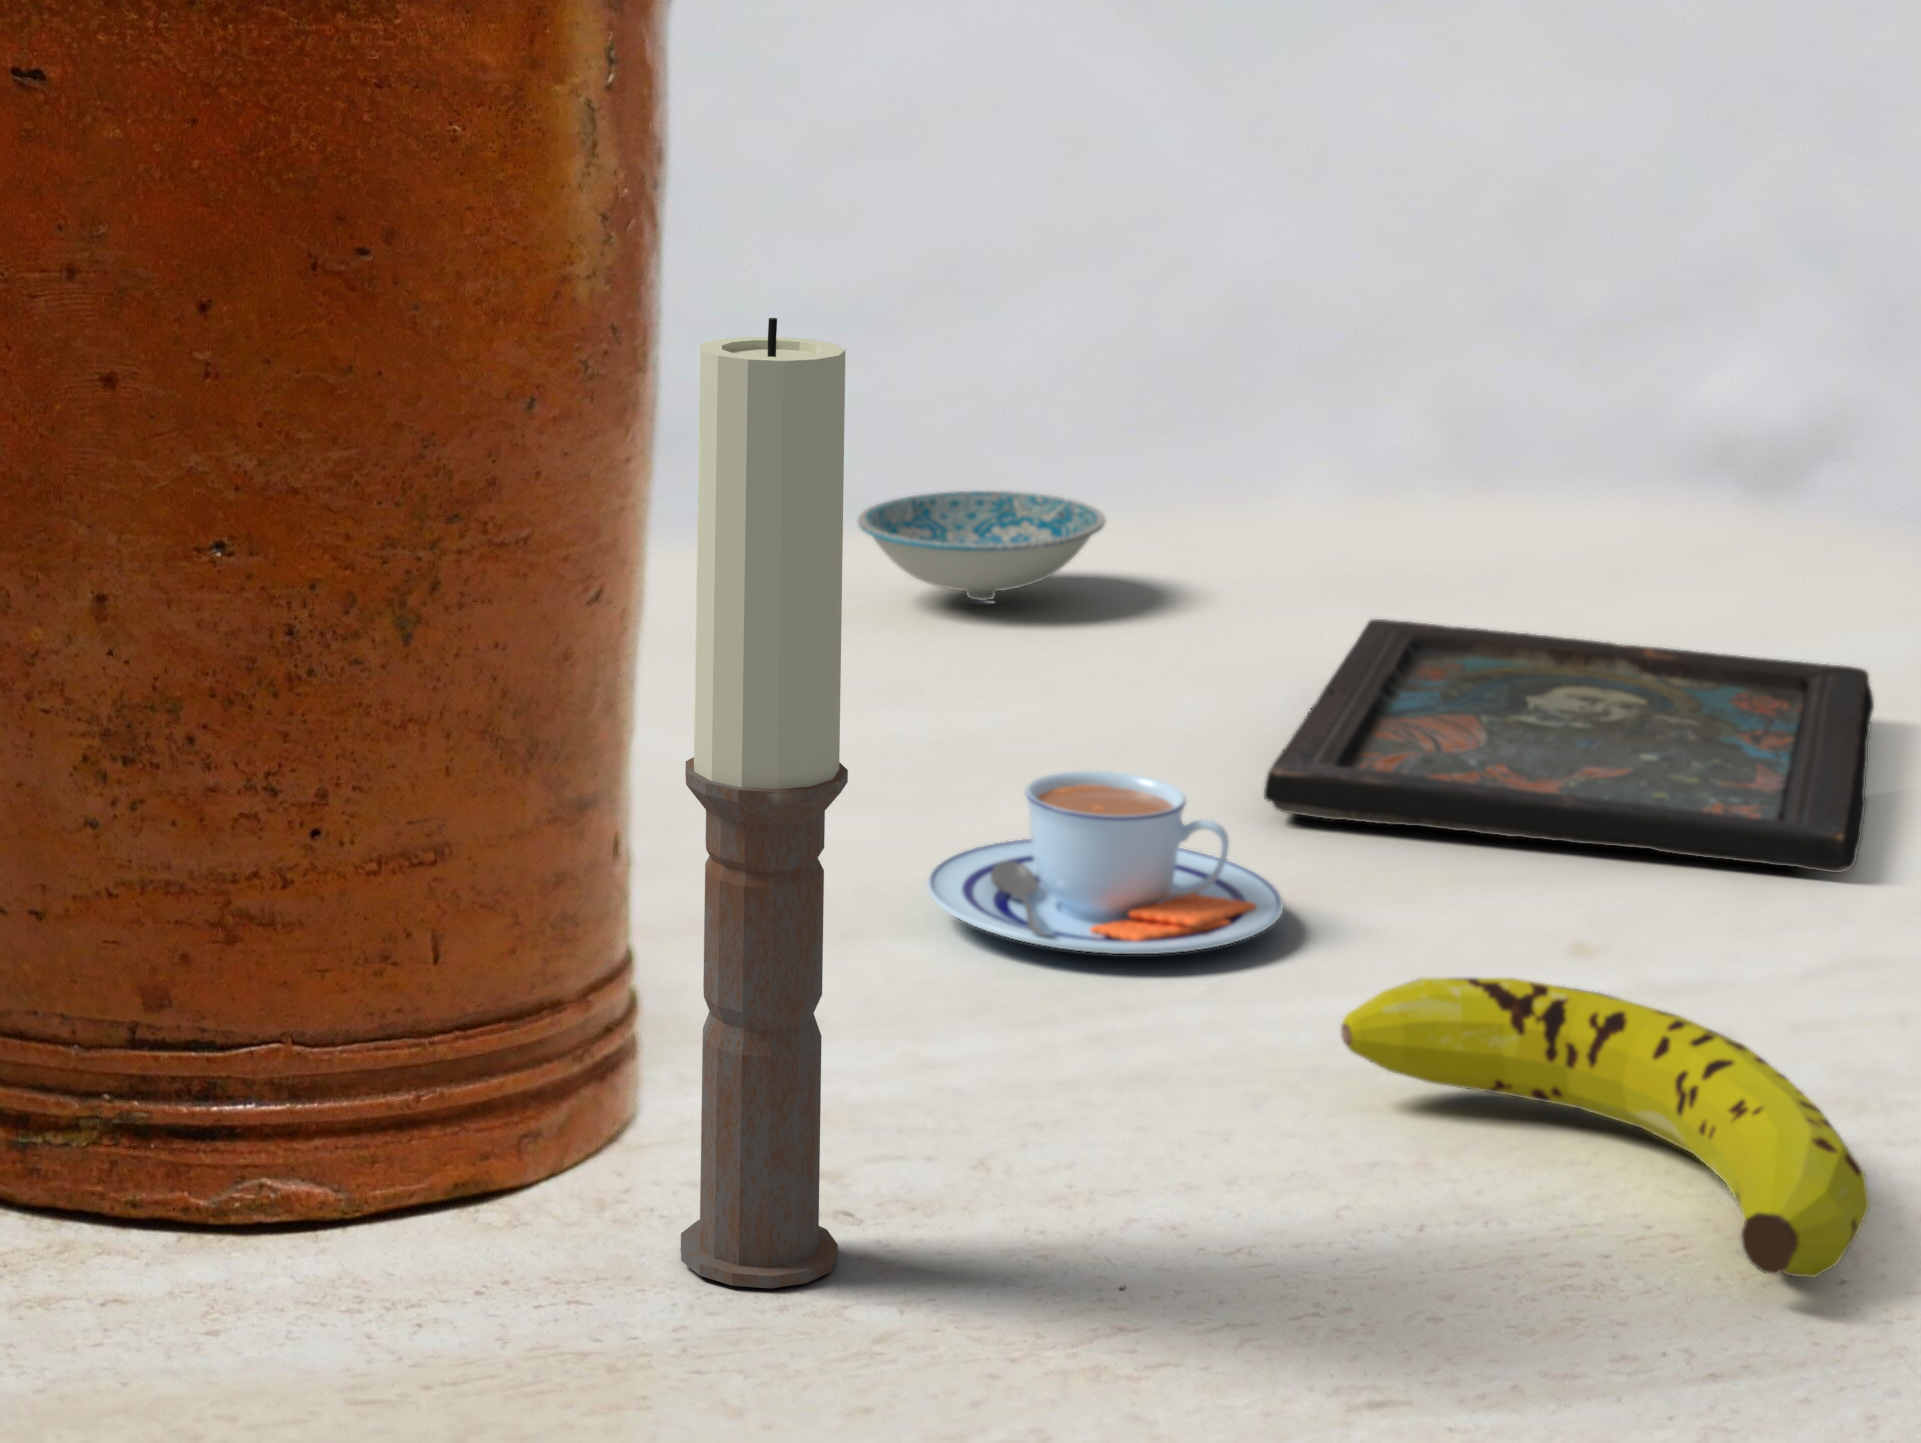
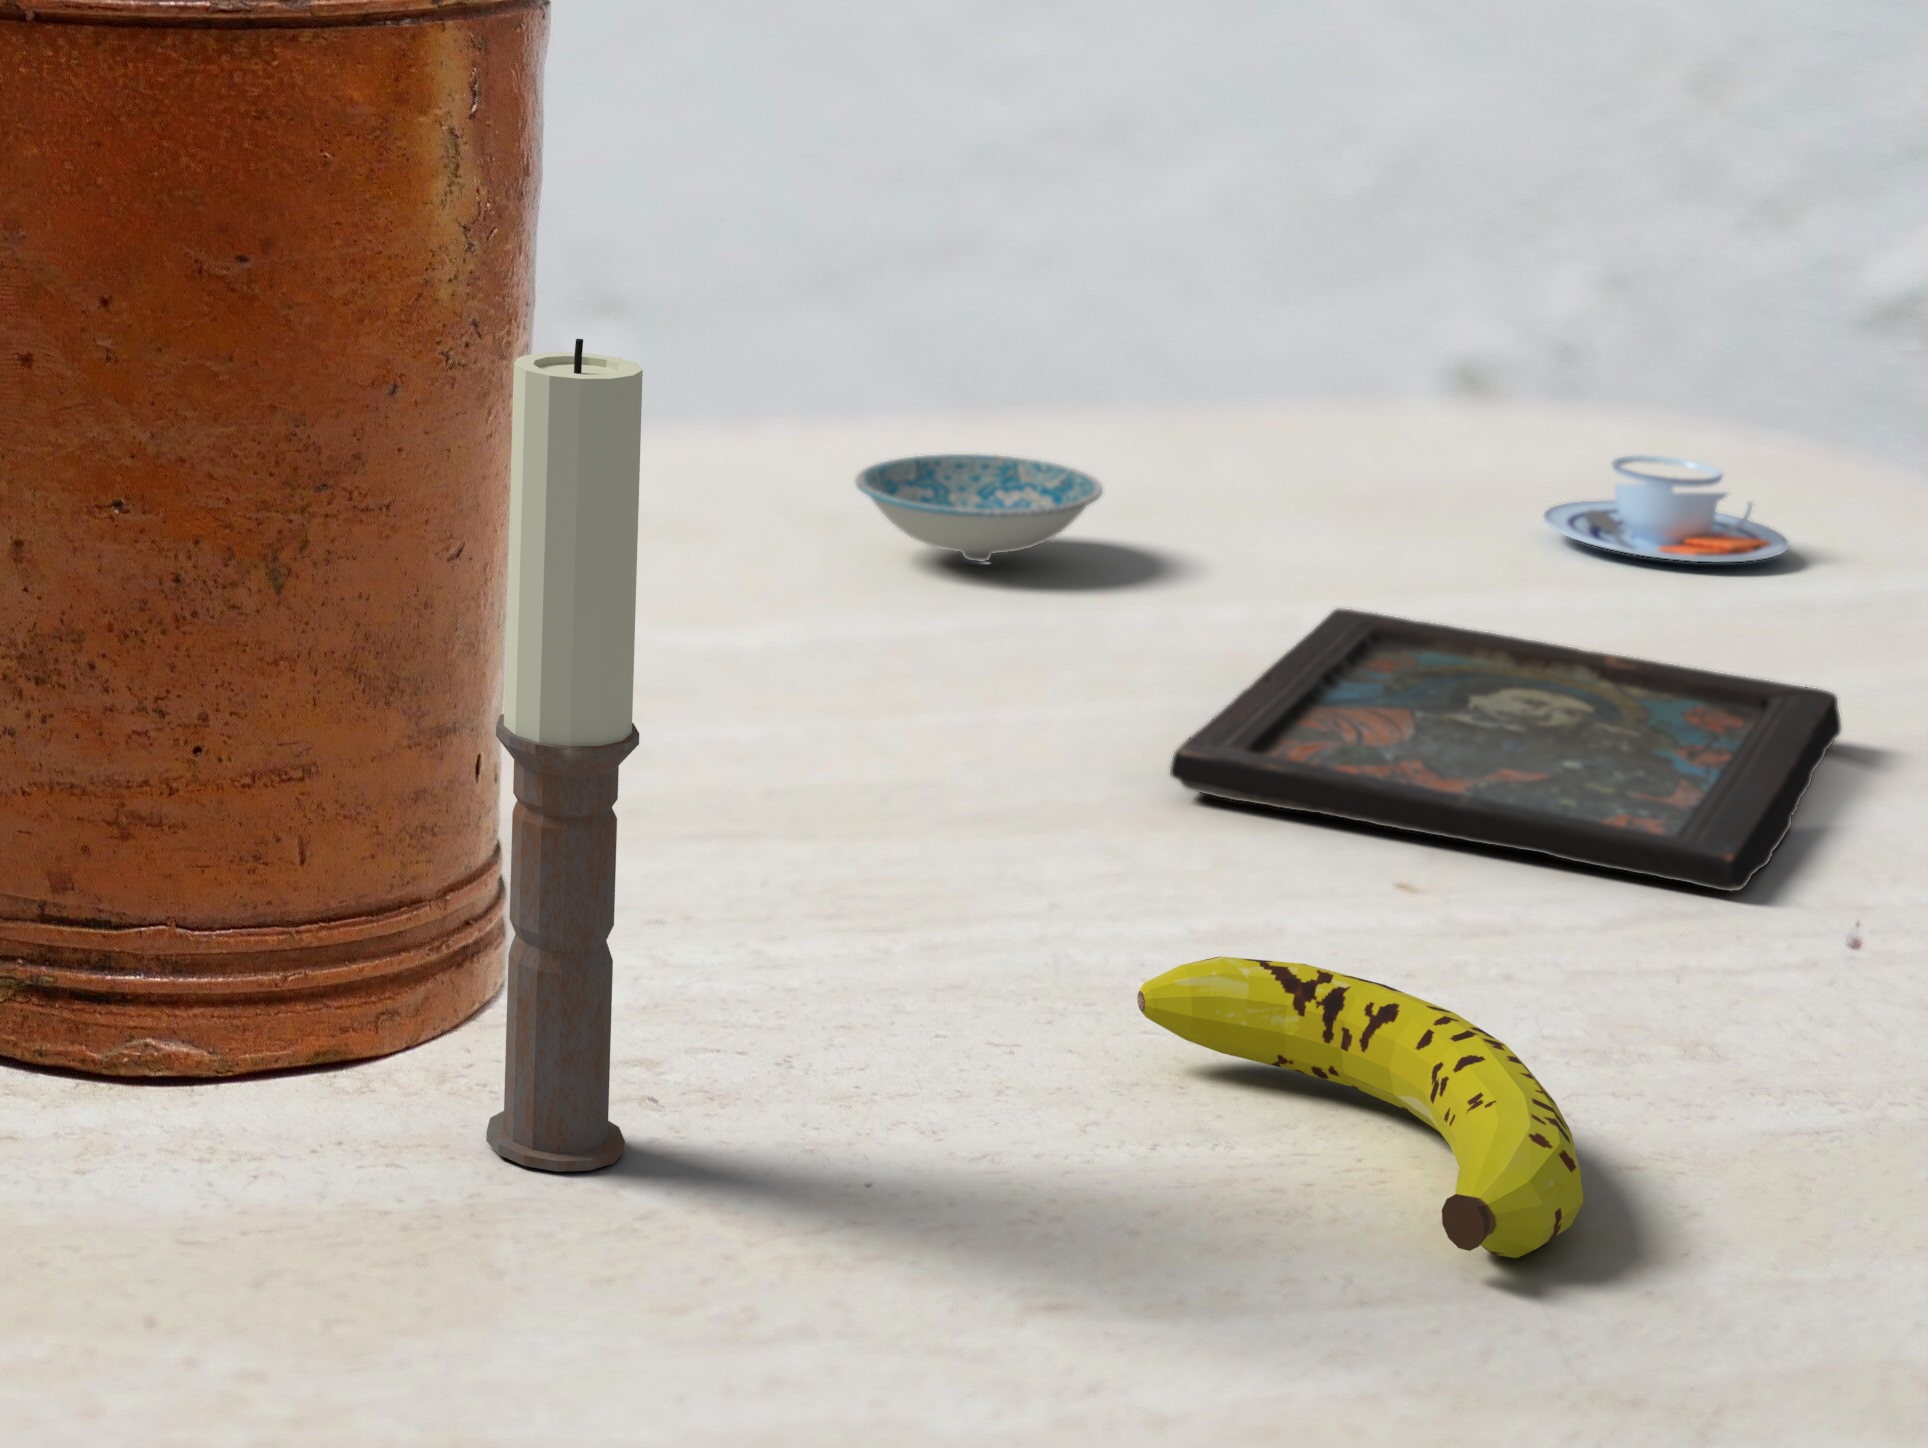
teacup: present [927,771,1284,954] -> present [1543,455,1789,562]

